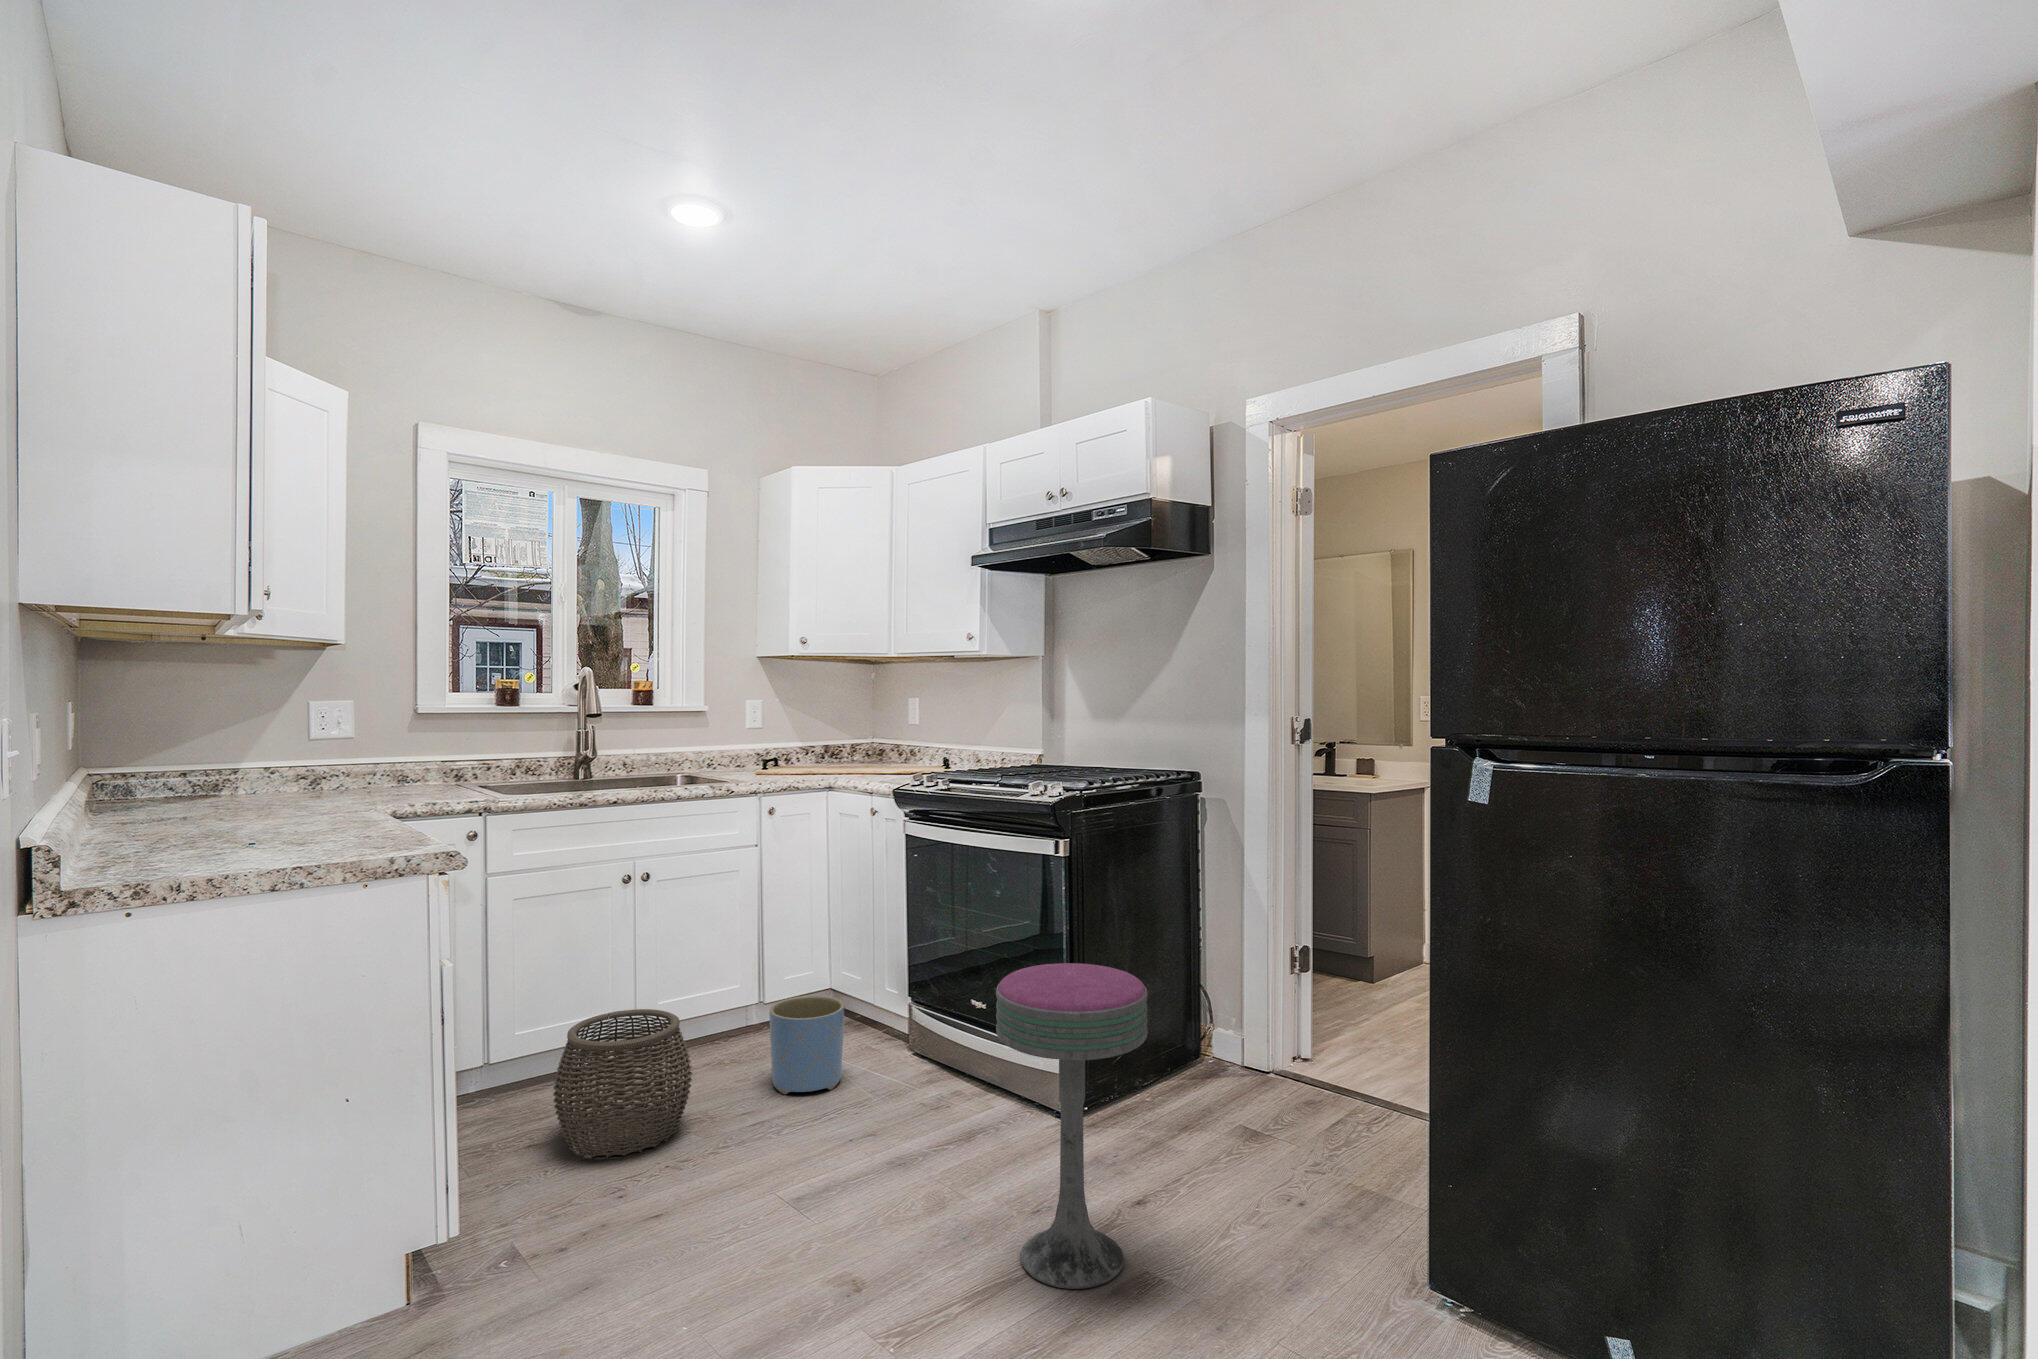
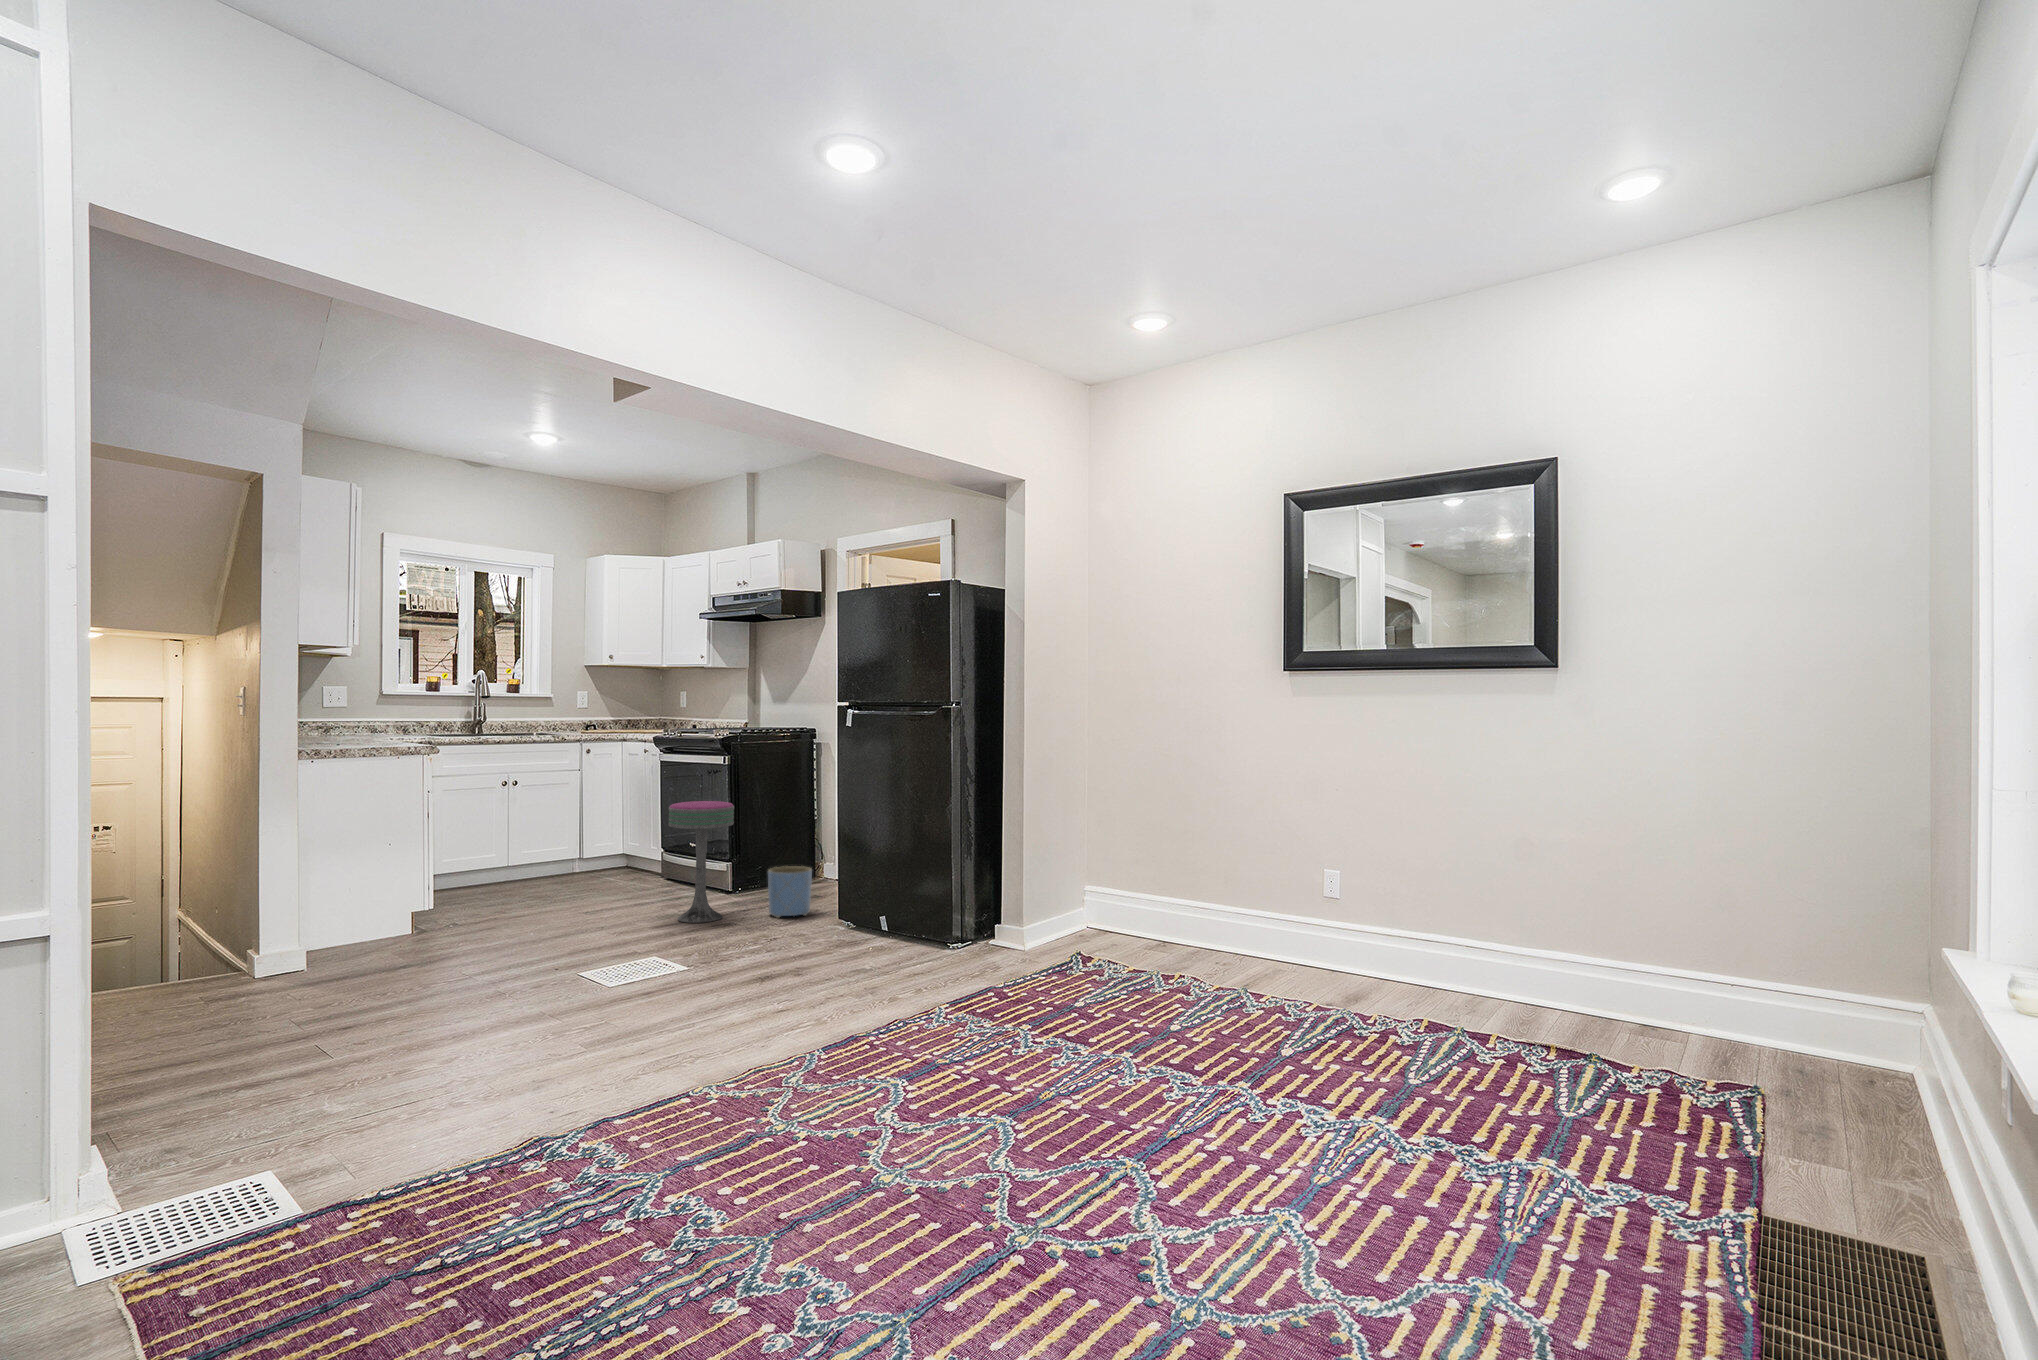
planter: present [769,996,844,1094] -> present [768,866,812,918]
woven basket: present [553,1009,692,1158] -> none [468,843,538,904]

